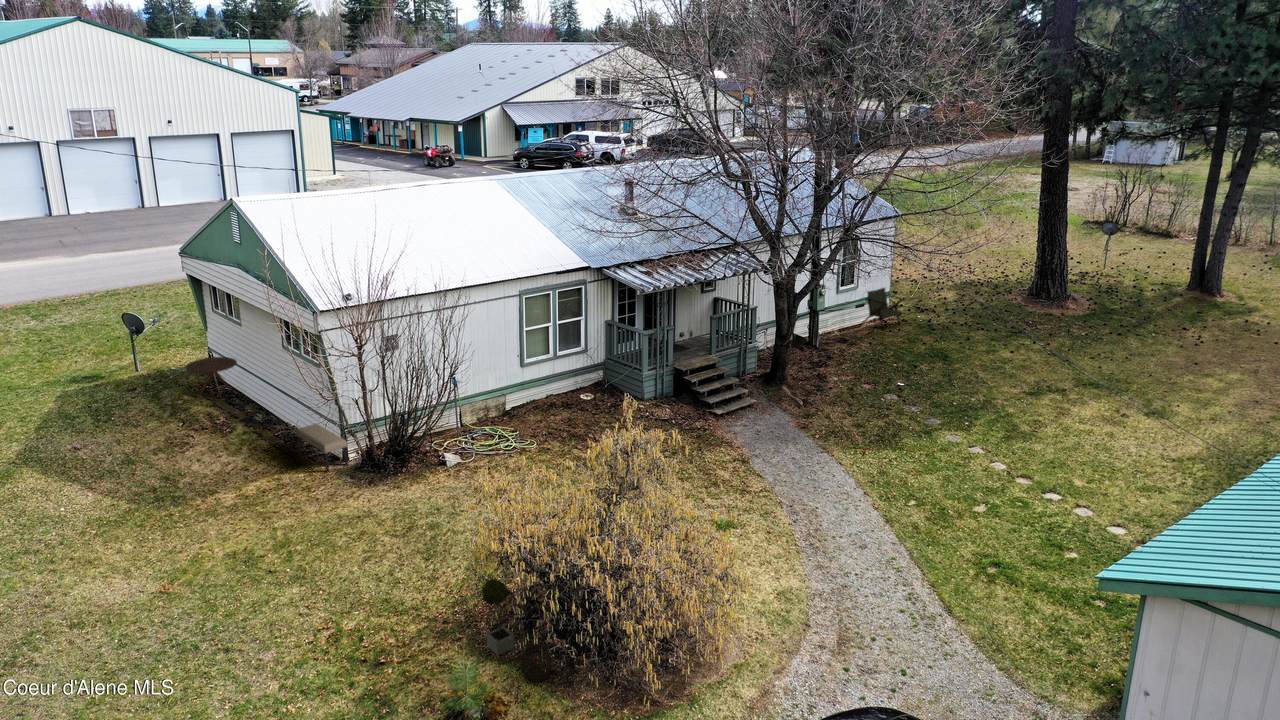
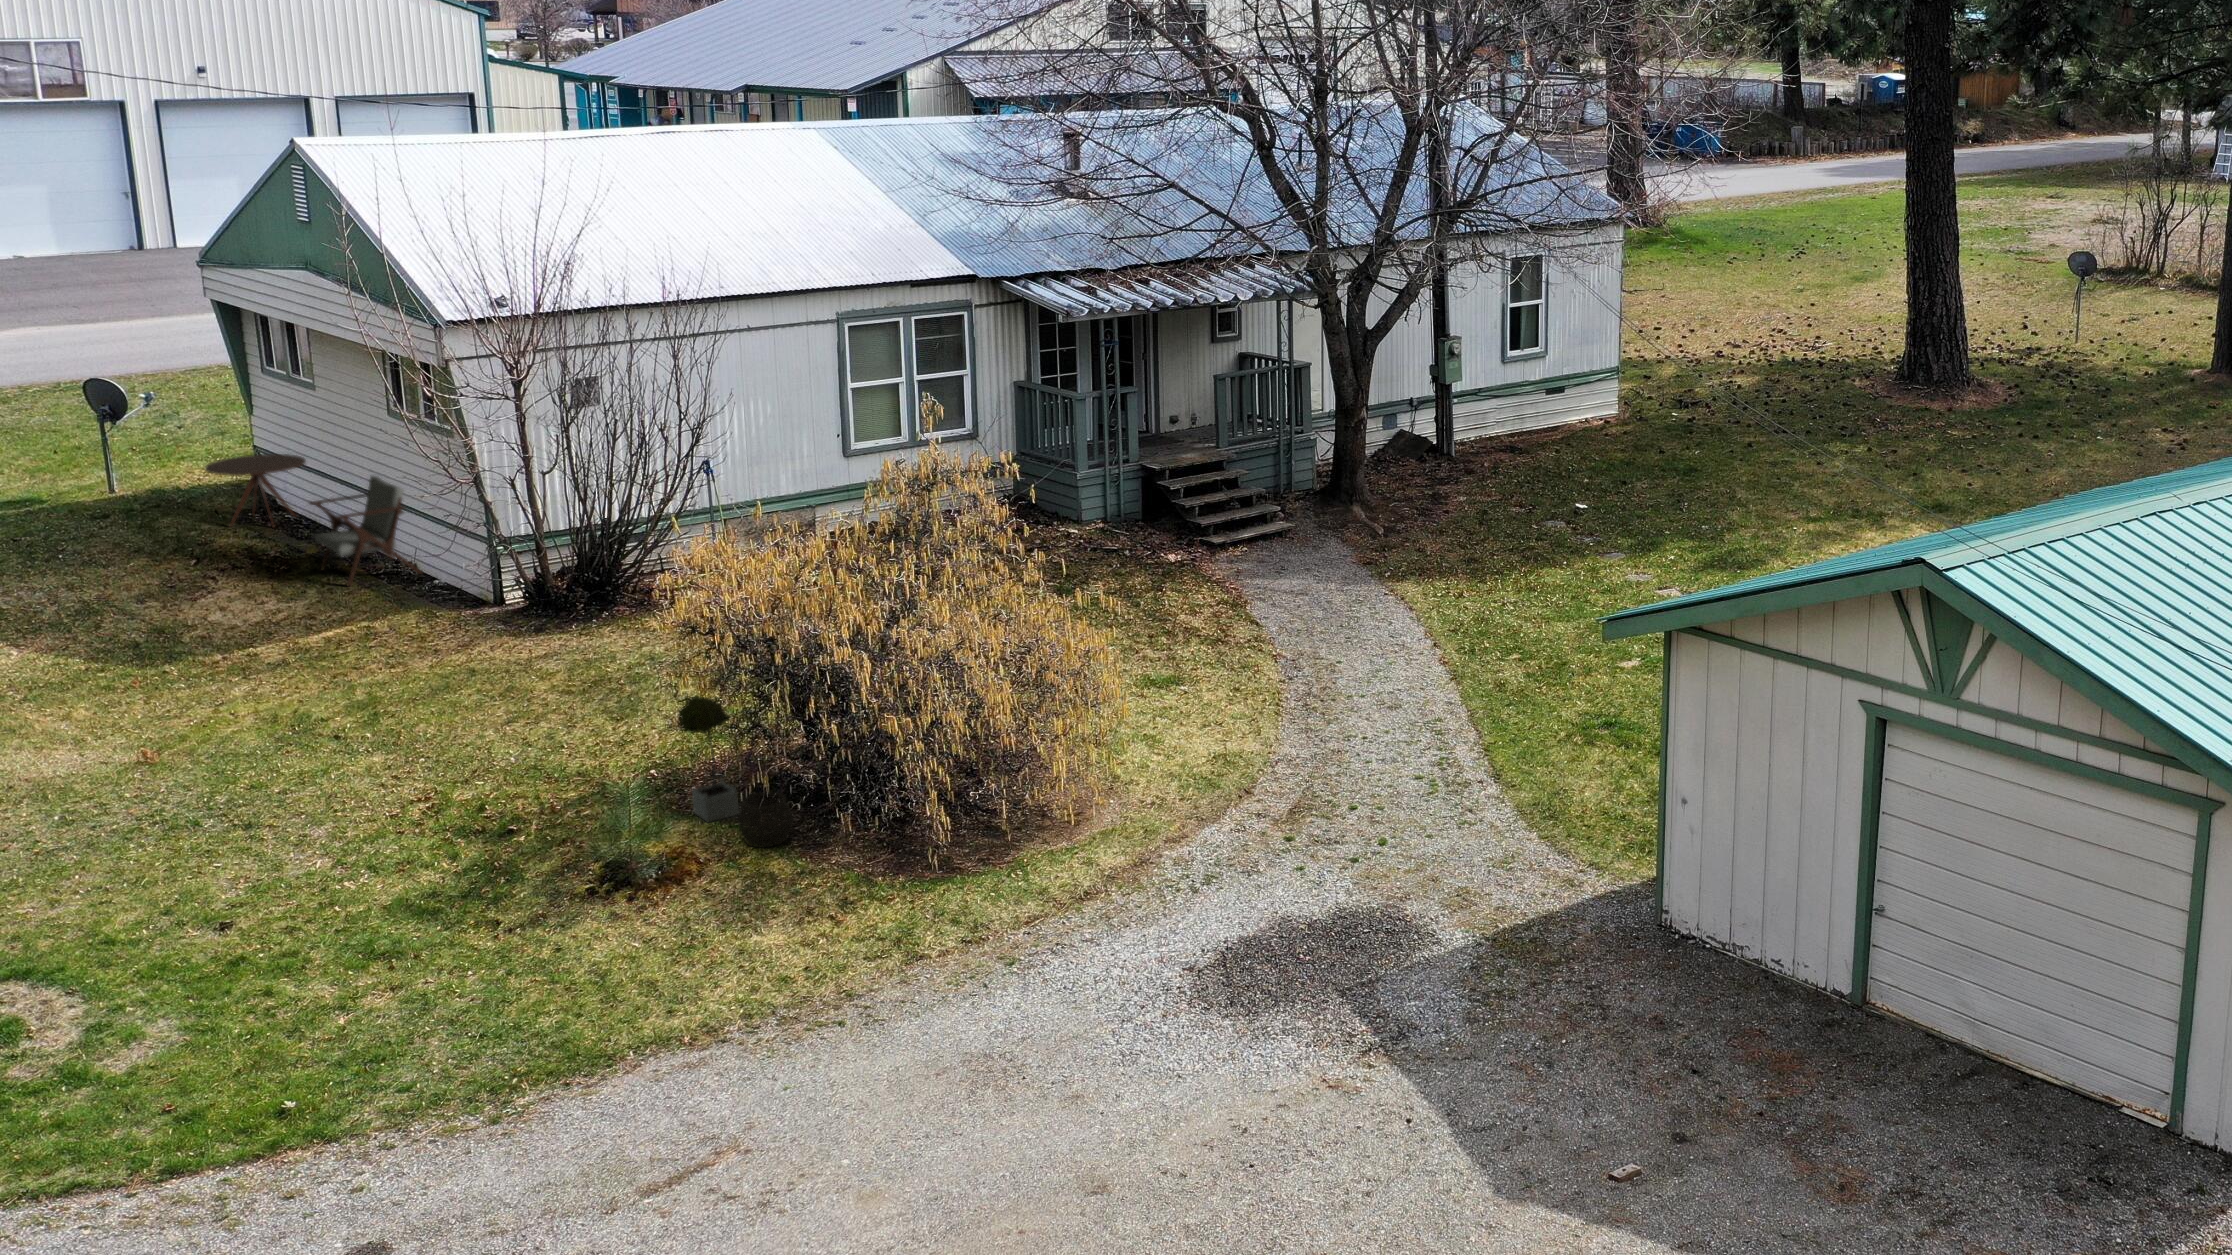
lounge chair: present [862,288,903,330] -> present [310,475,421,586]
bench: present [295,424,348,471] -> none [405,544,502,619]

